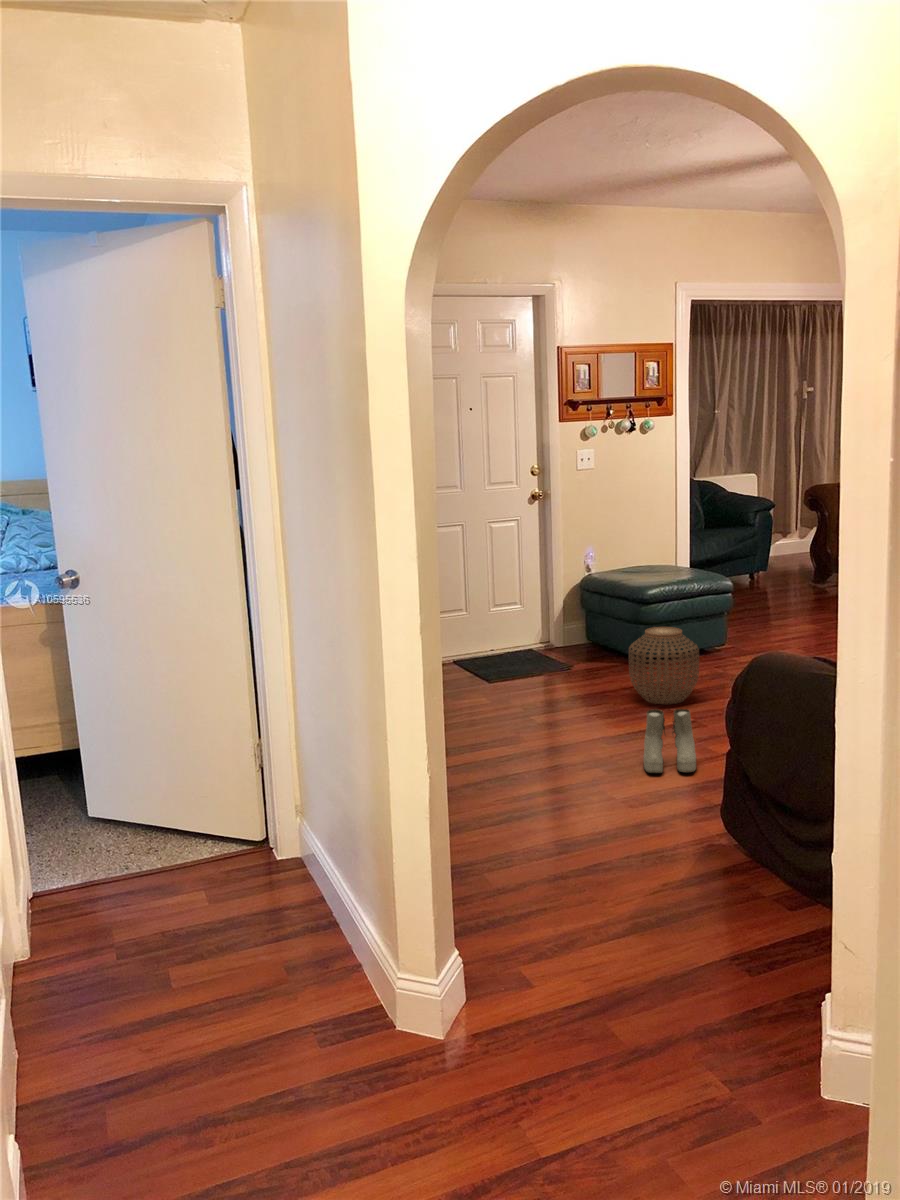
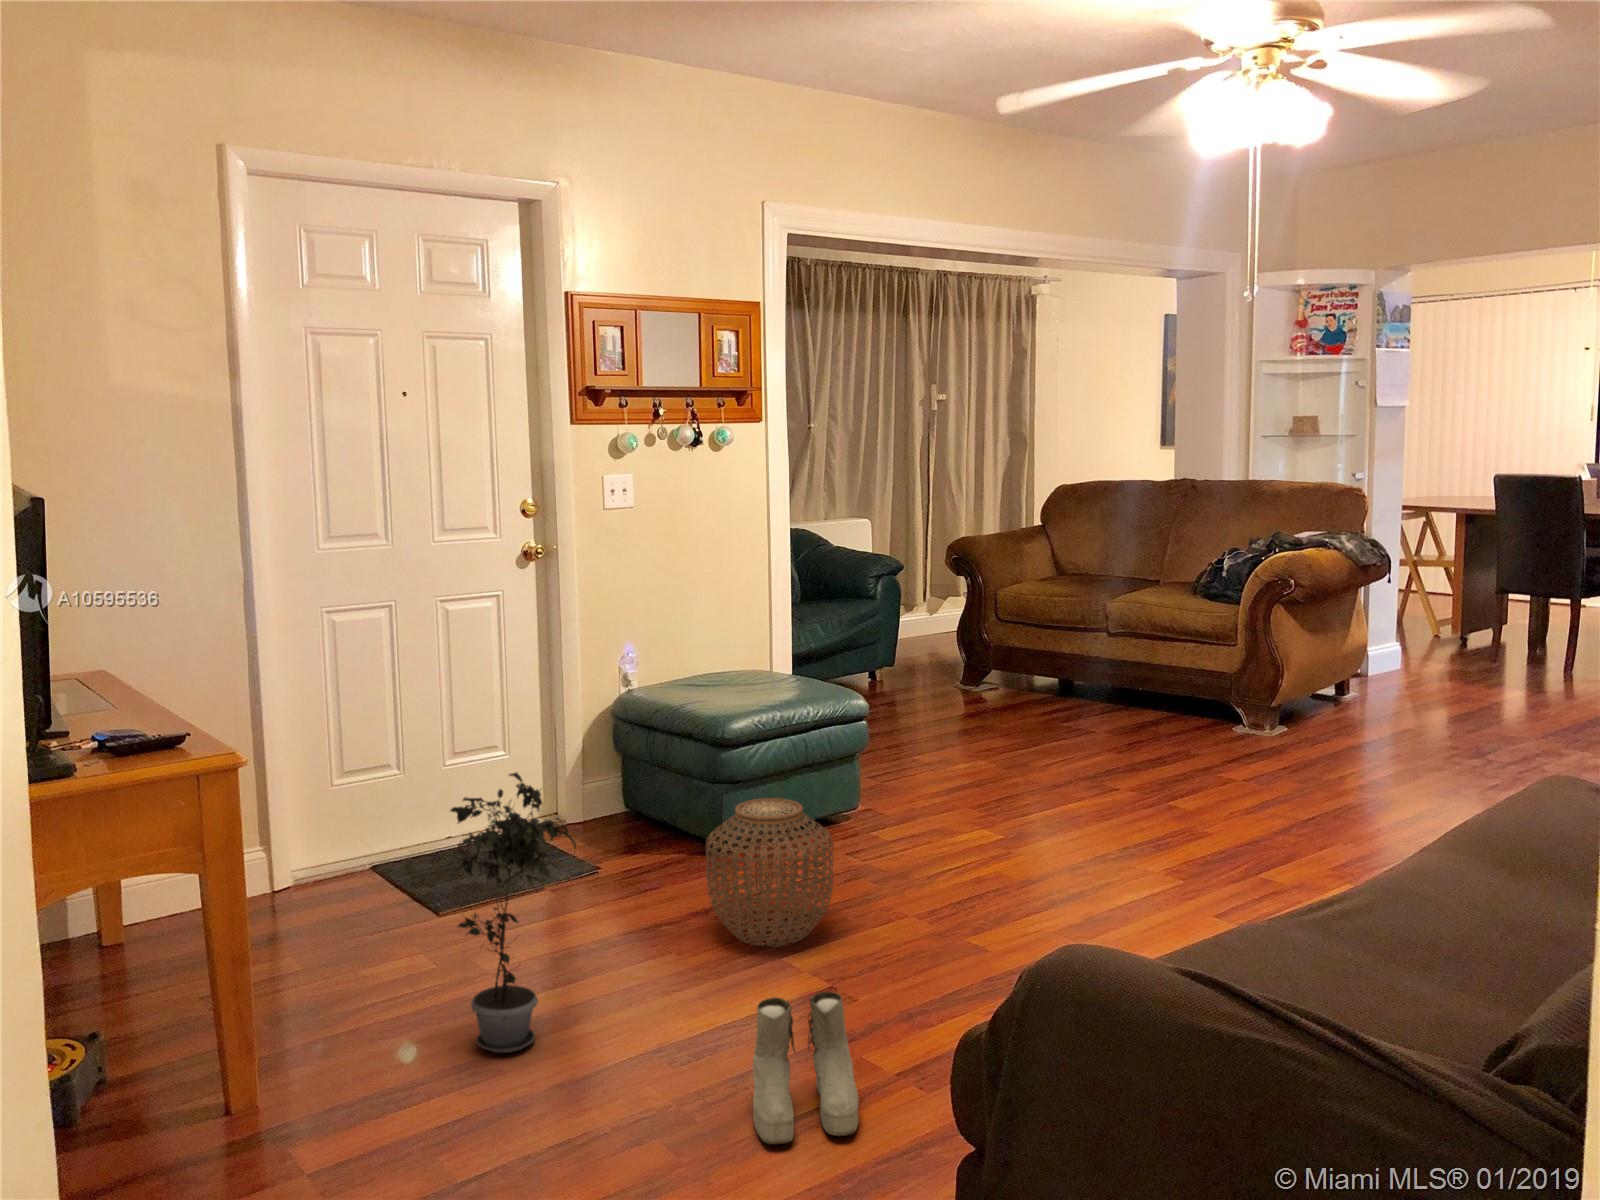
potted plant: none [496,601,560,736] -> present [443,772,576,1053]

